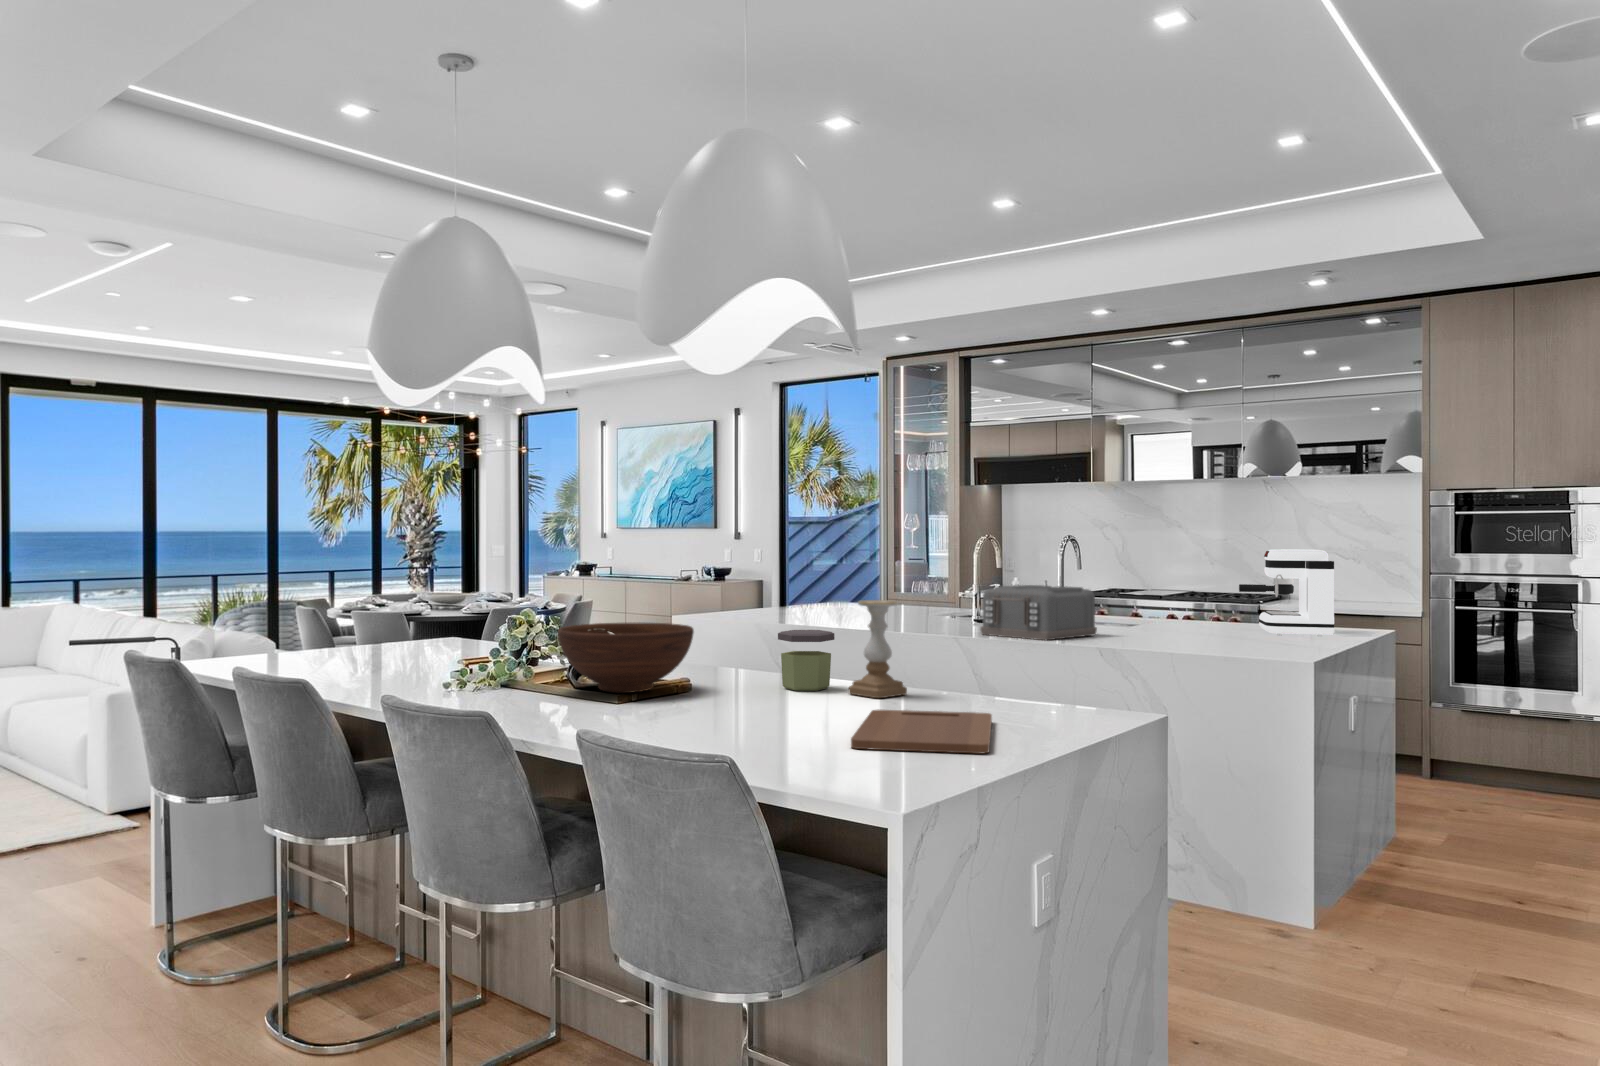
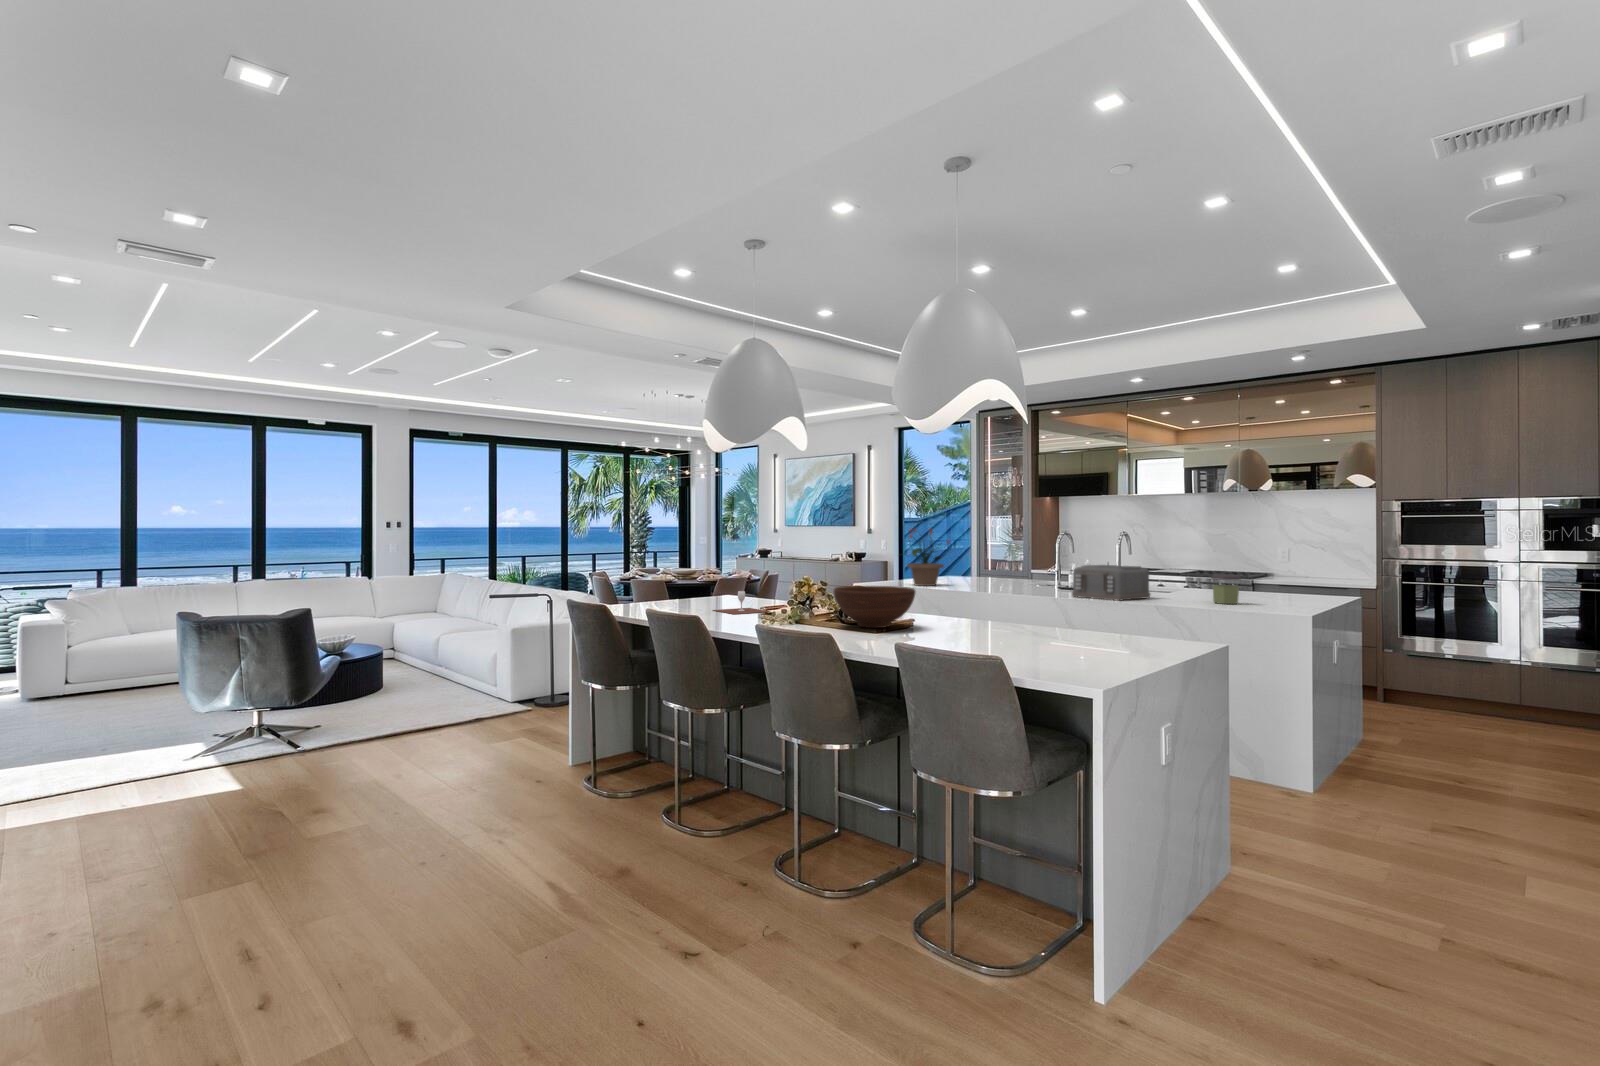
potted plant: none [730,528,814,619] -> present [907,529,950,586]
coffee maker: present [1239,549,1334,636] -> none [1245,542,1315,600]
candle holder: present [849,600,907,698] -> none [1013,573,1051,633]
jar: present [778,630,835,691] -> present [1211,575,1241,604]
wine glass: none [388,632,485,671] -> present [714,591,770,614]
cutting board: present [851,710,992,754] -> none [1041,639,1130,663]

